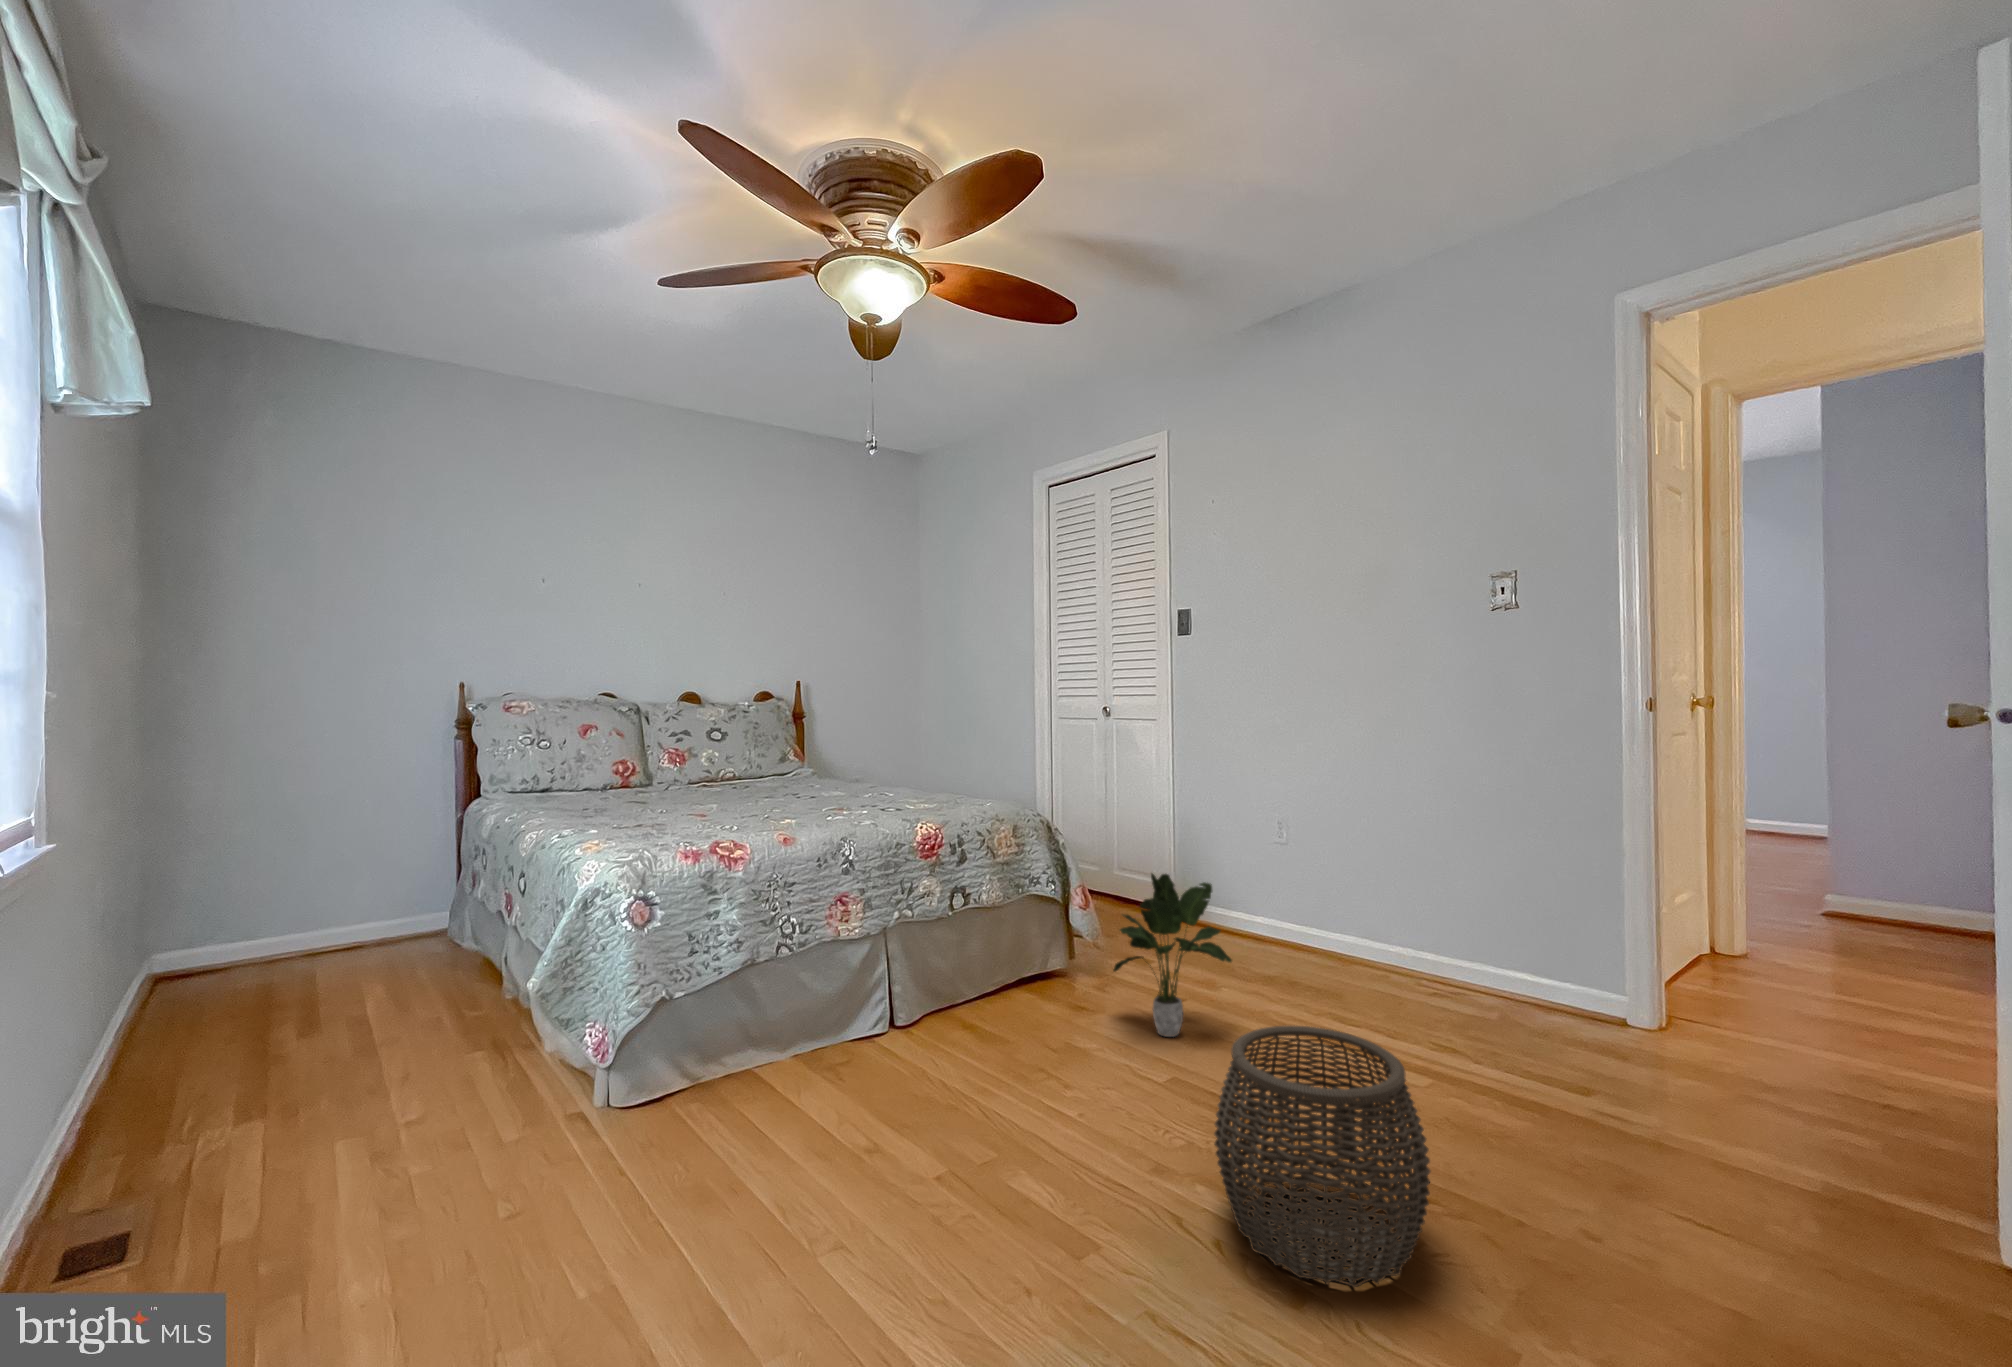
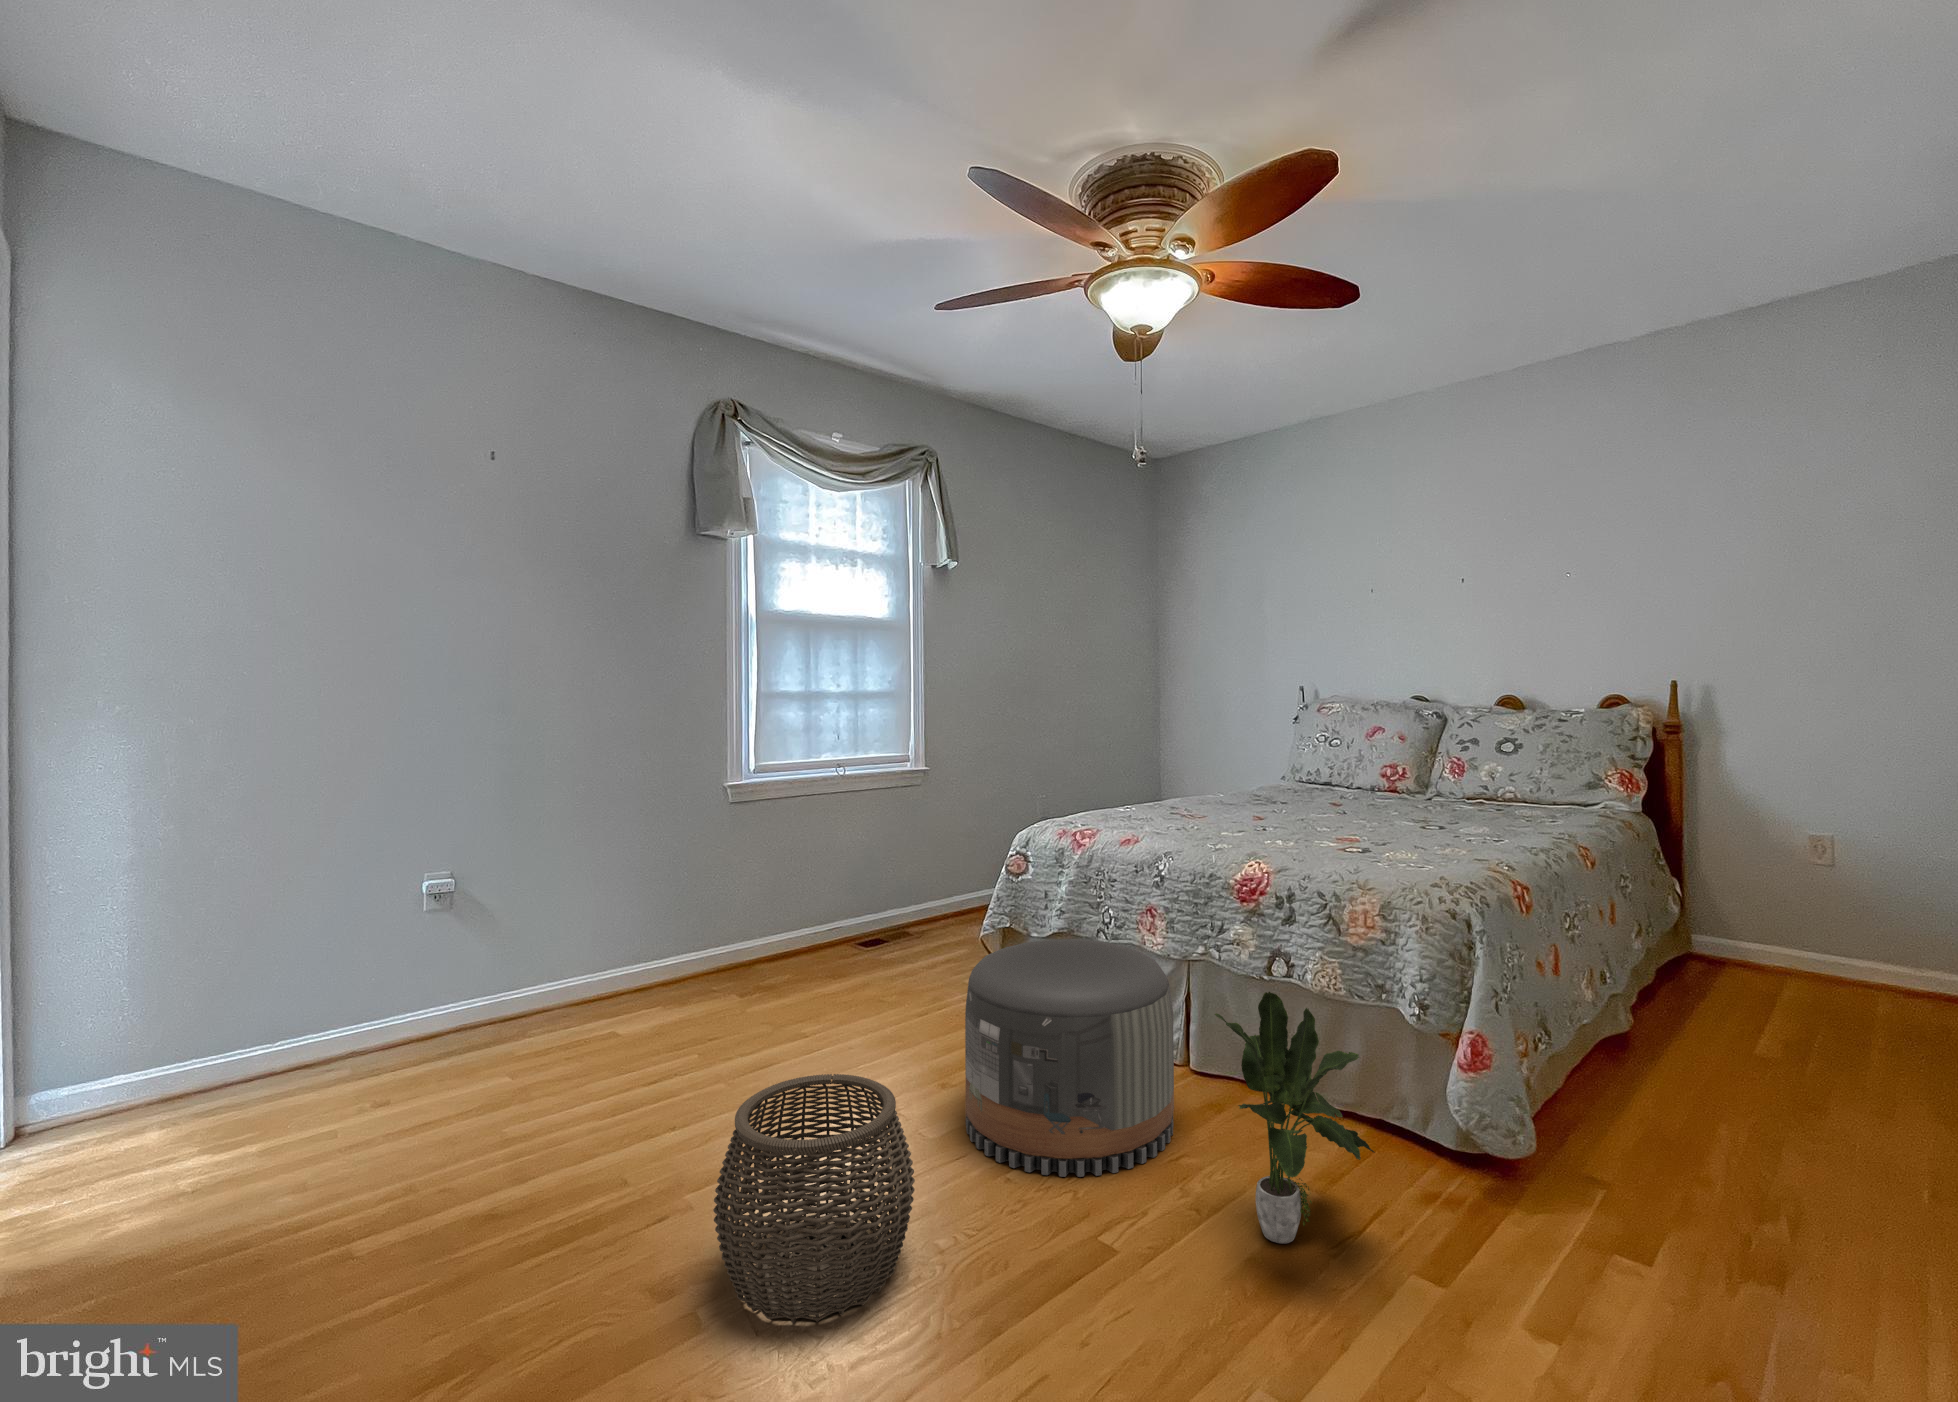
pouf: none [892,911,1110,1159] -> present [965,939,1174,1177]

